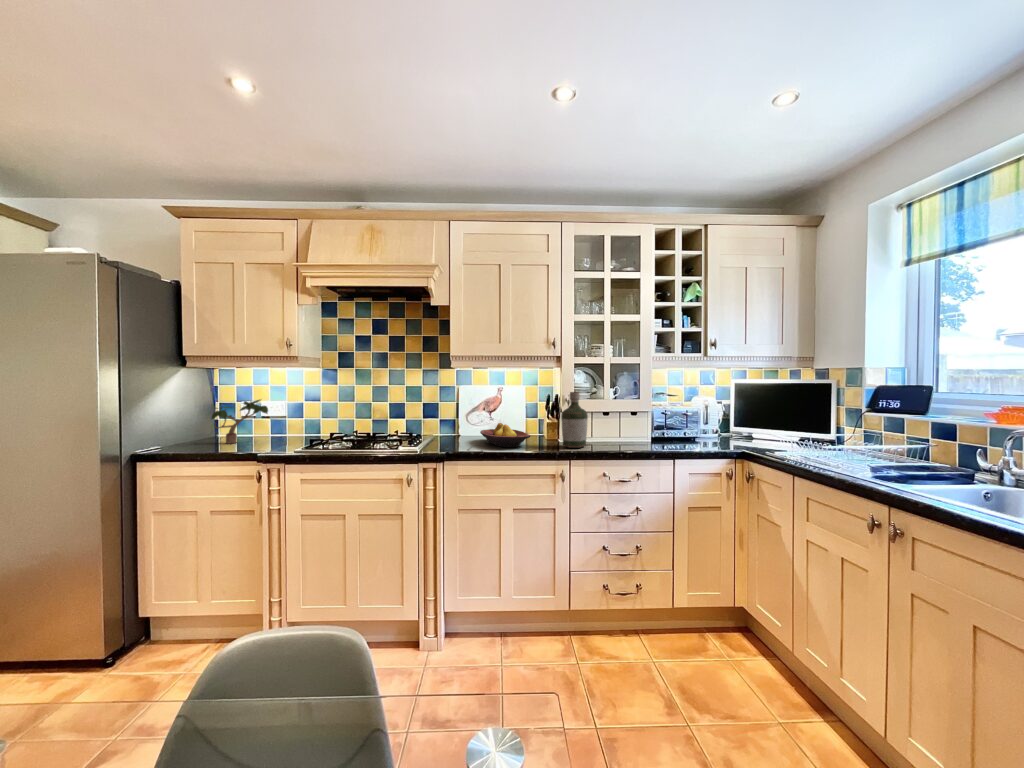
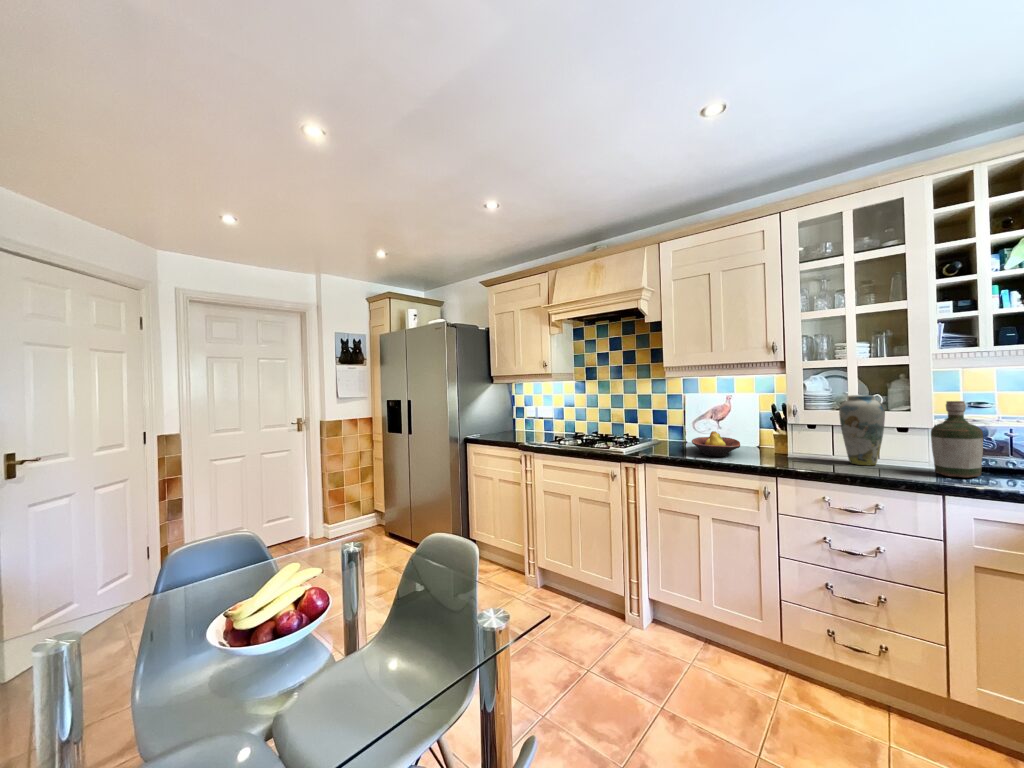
vase: none [601,387,630,444] -> present [839,395,885,465]
bottle: present [561,392,588,448] -> present [931,401,983,478]
potted plant: present [212,400,268,444] -> none [501,403,542,435]

